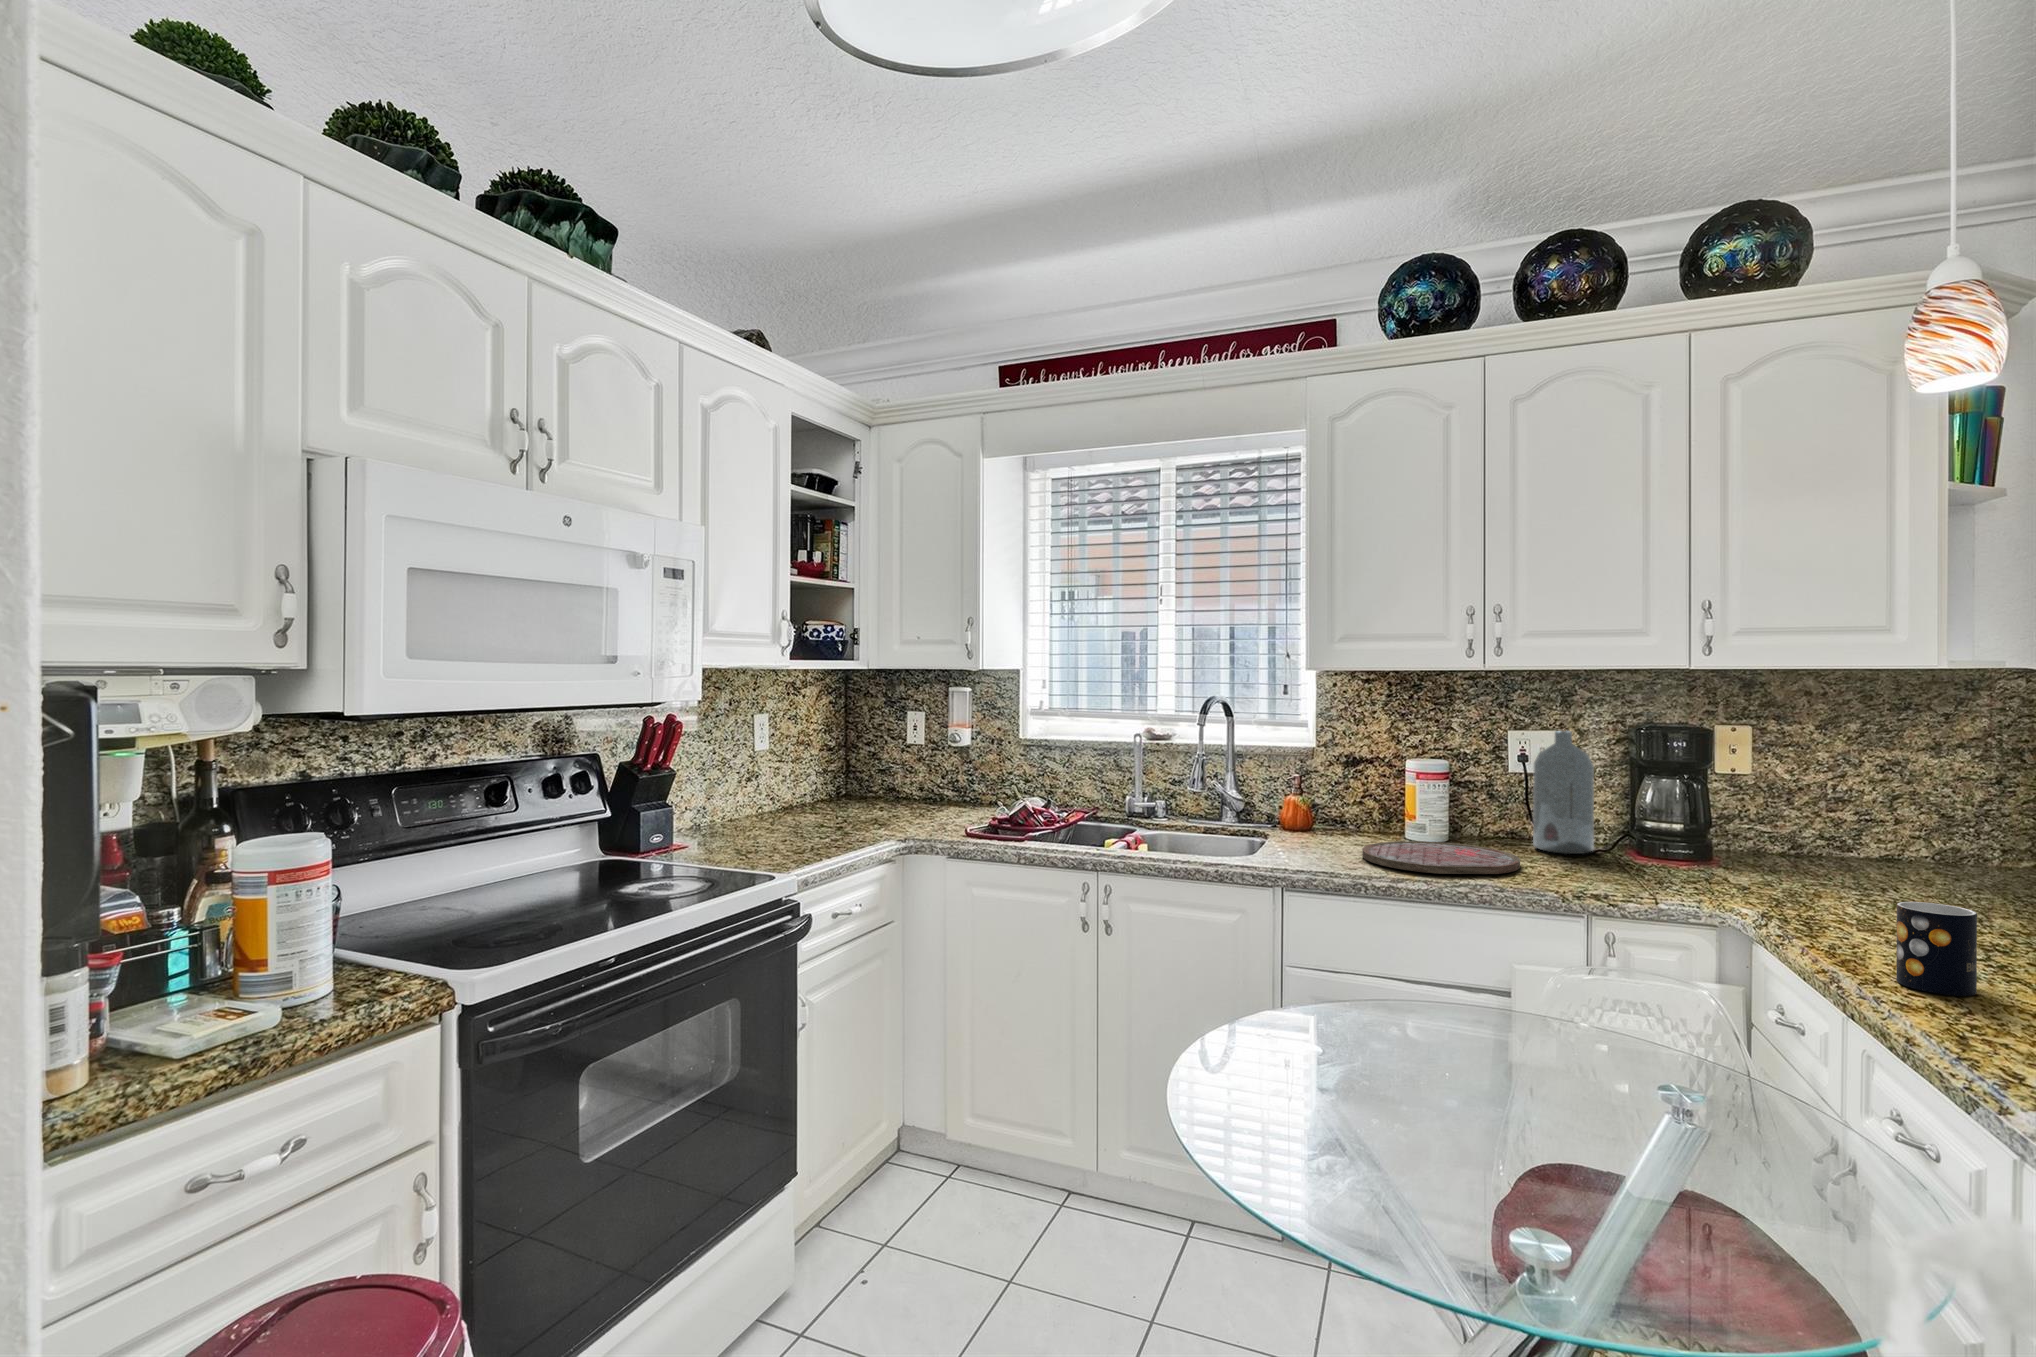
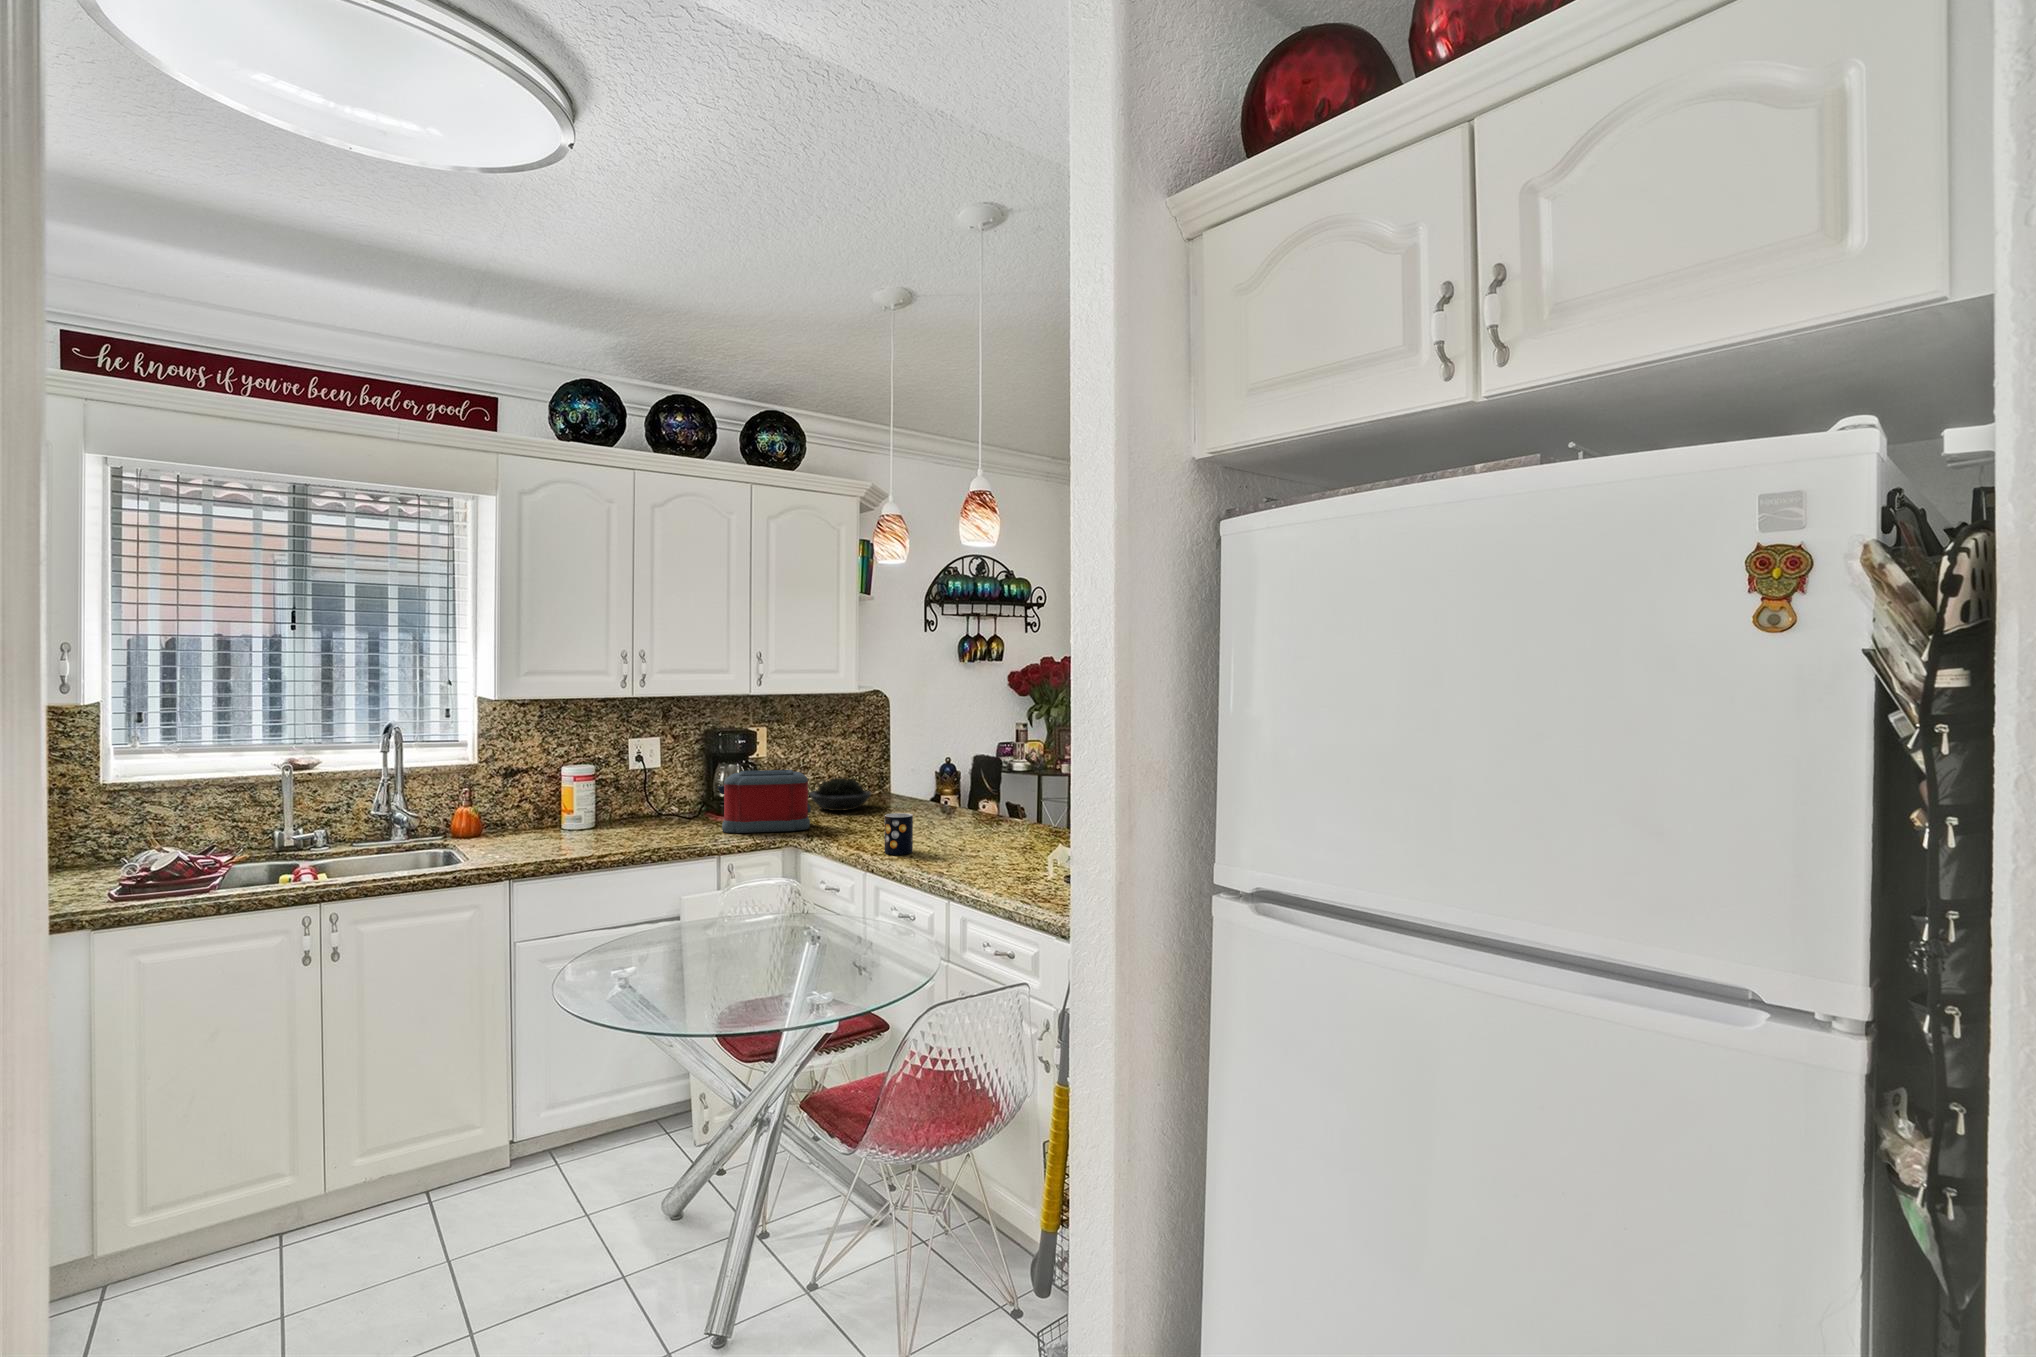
bottle: present [1533,731,1594,854] -> none [654,738,692,822]
toaster: none [1611,789,1789,902] -> present [718,770,811,833]
succulent plant: none [1824,818,1976,886] -> present [809,776,871,811]
cutting board: present [1362,841,1520,874] -> none [551,825,666,849]

